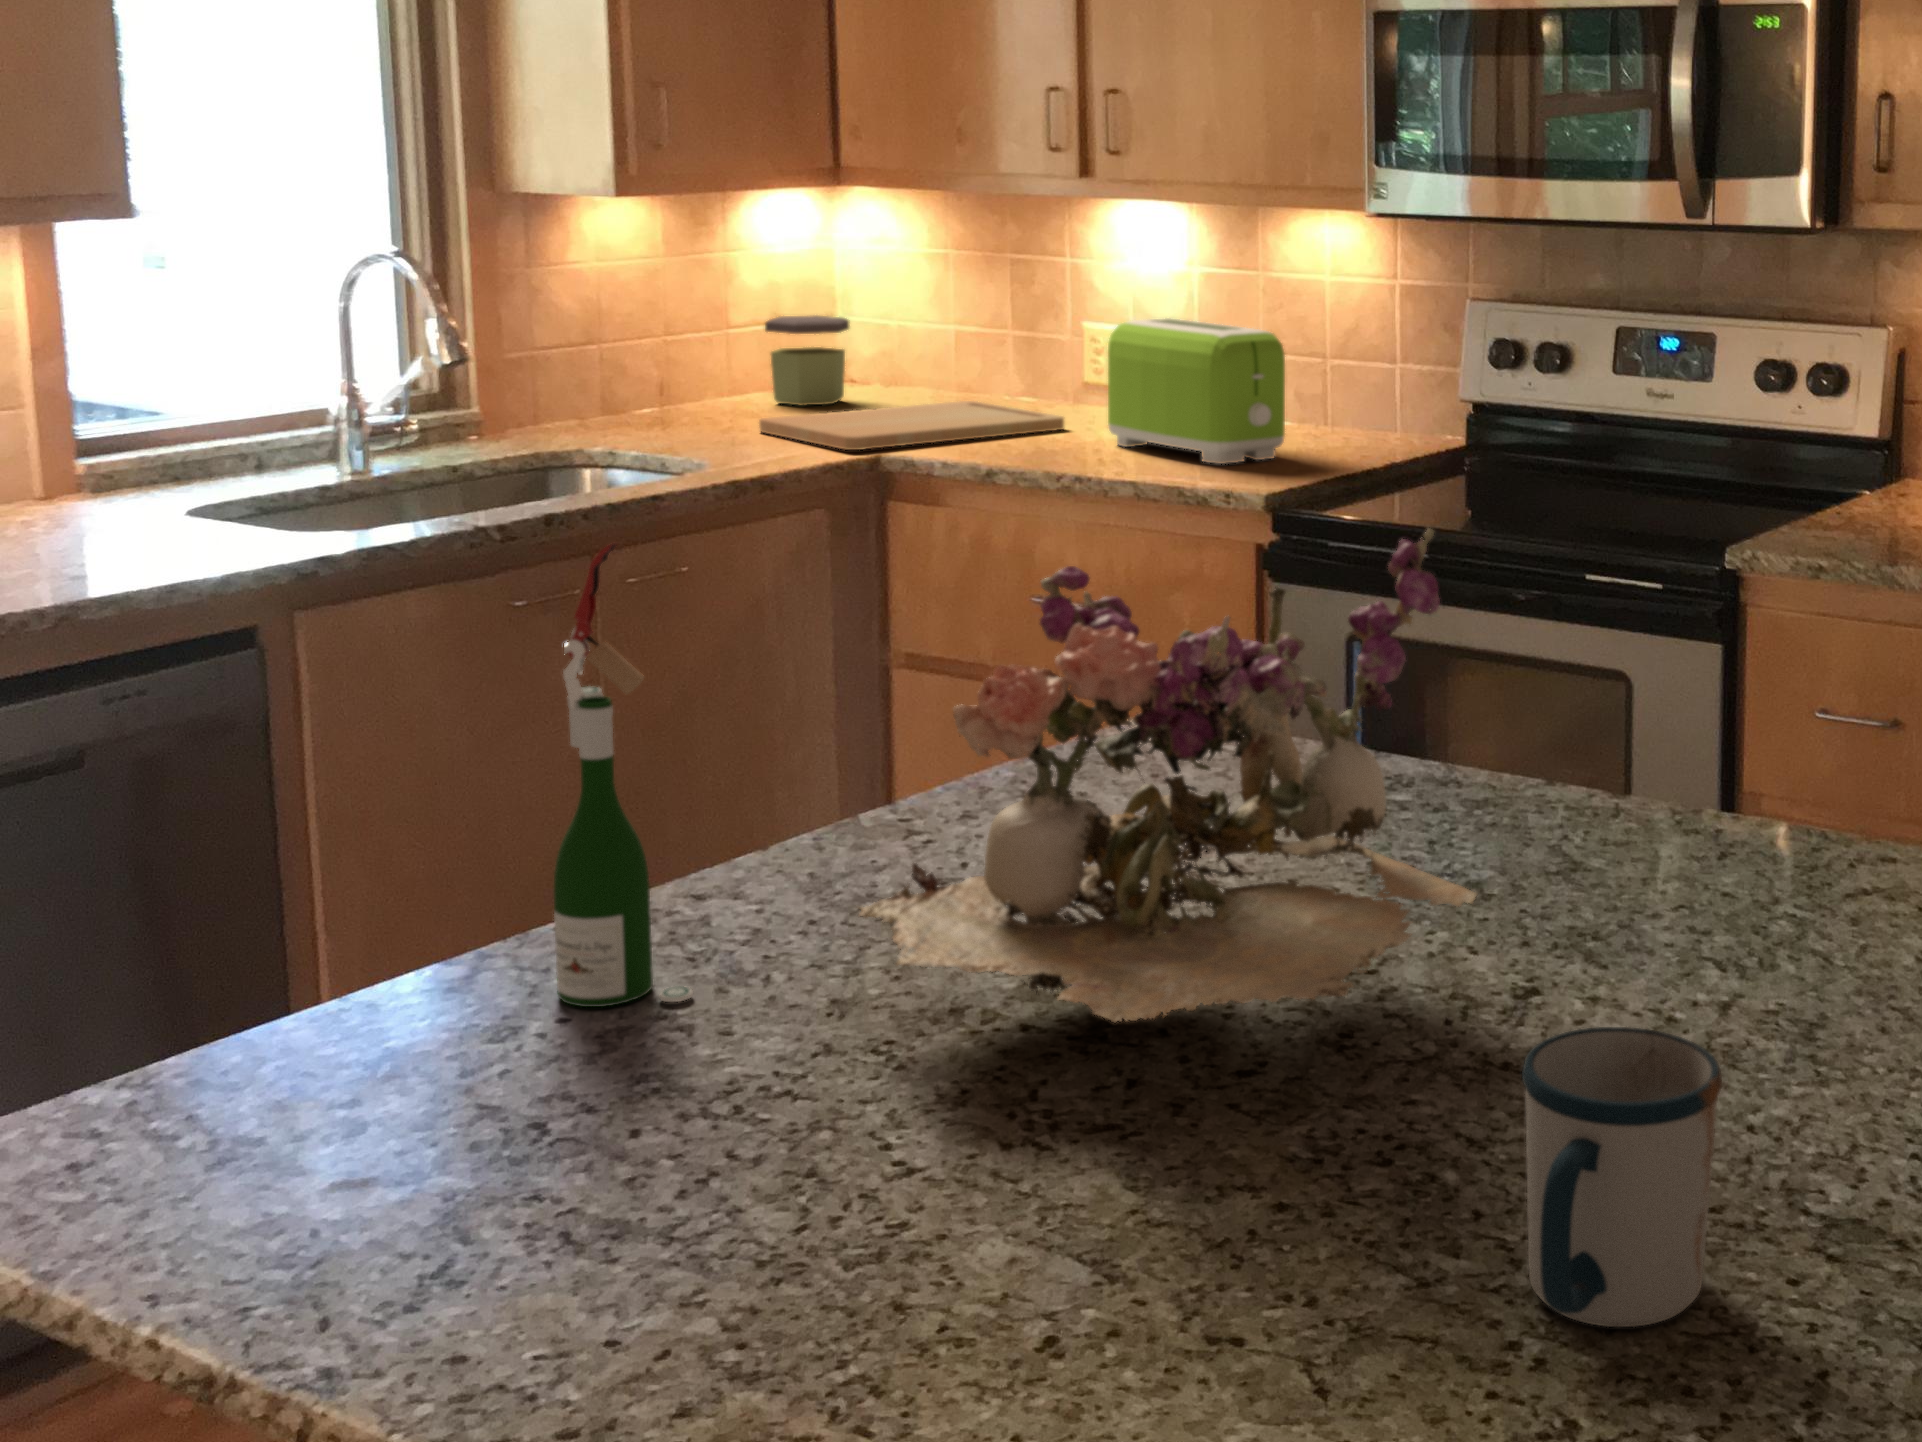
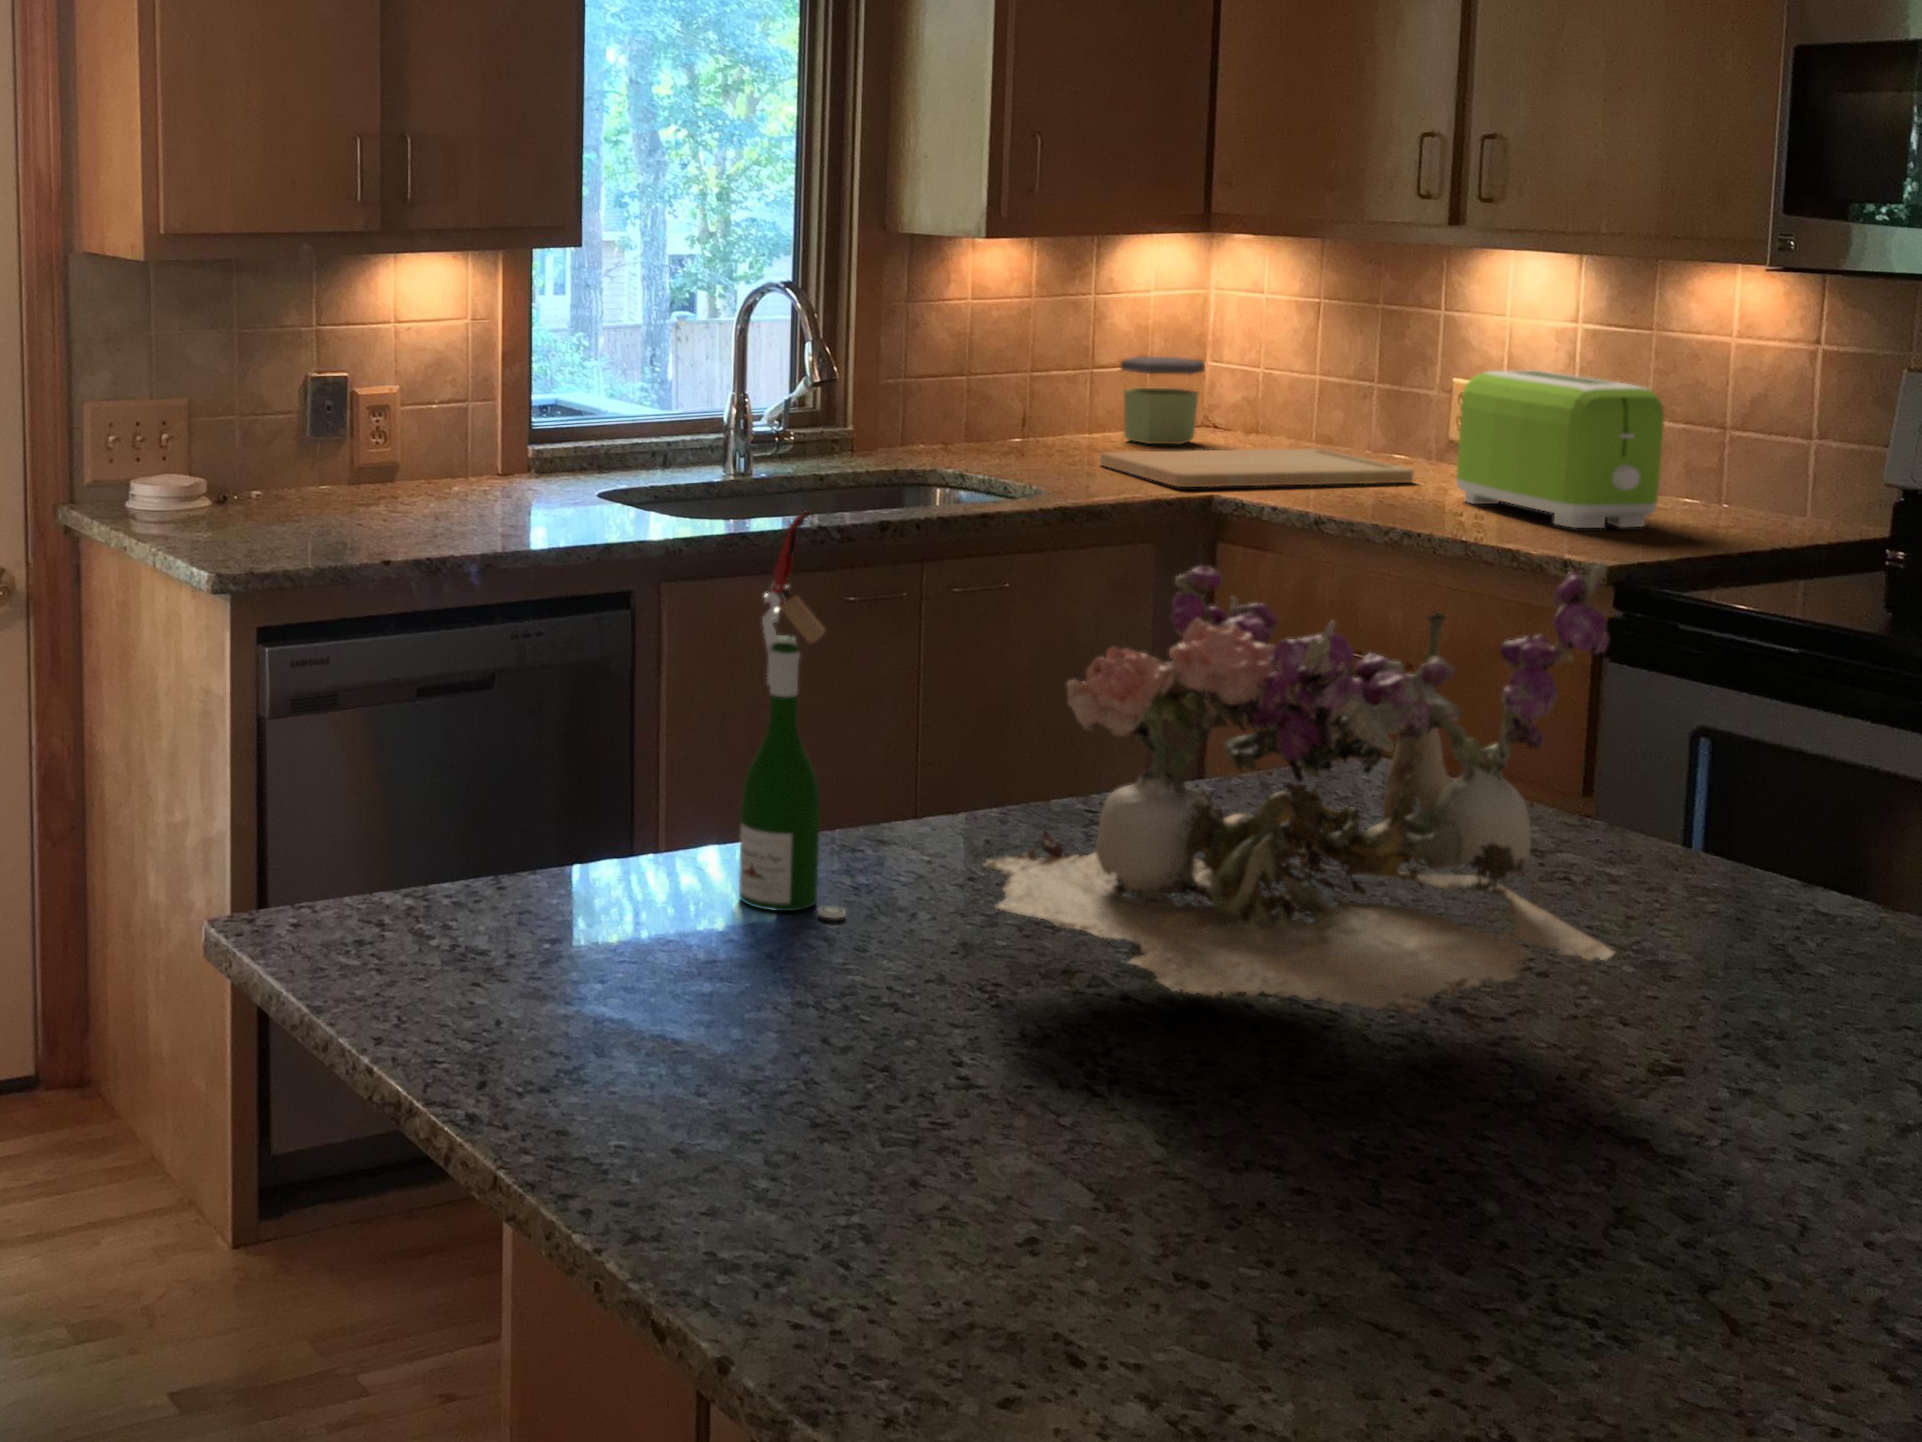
mug: present [1522,1027,1722,1327] -> none [1510,1074,1768,1392]

